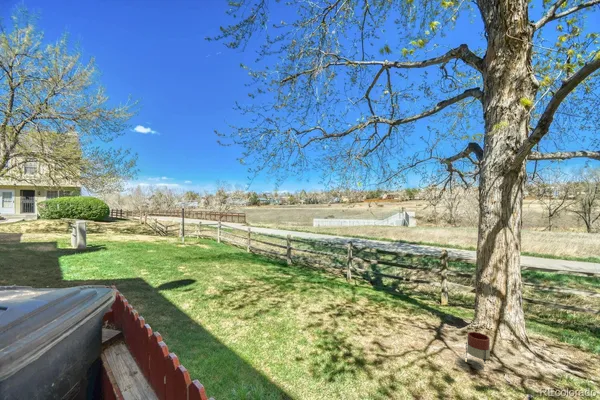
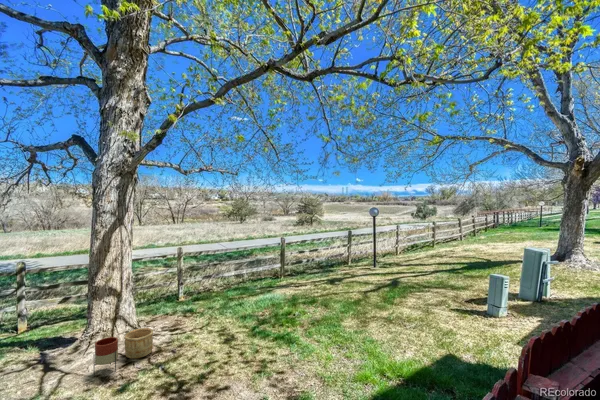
wooden bucket: none [501,340,537,376] -> present [124,328,153,359]

